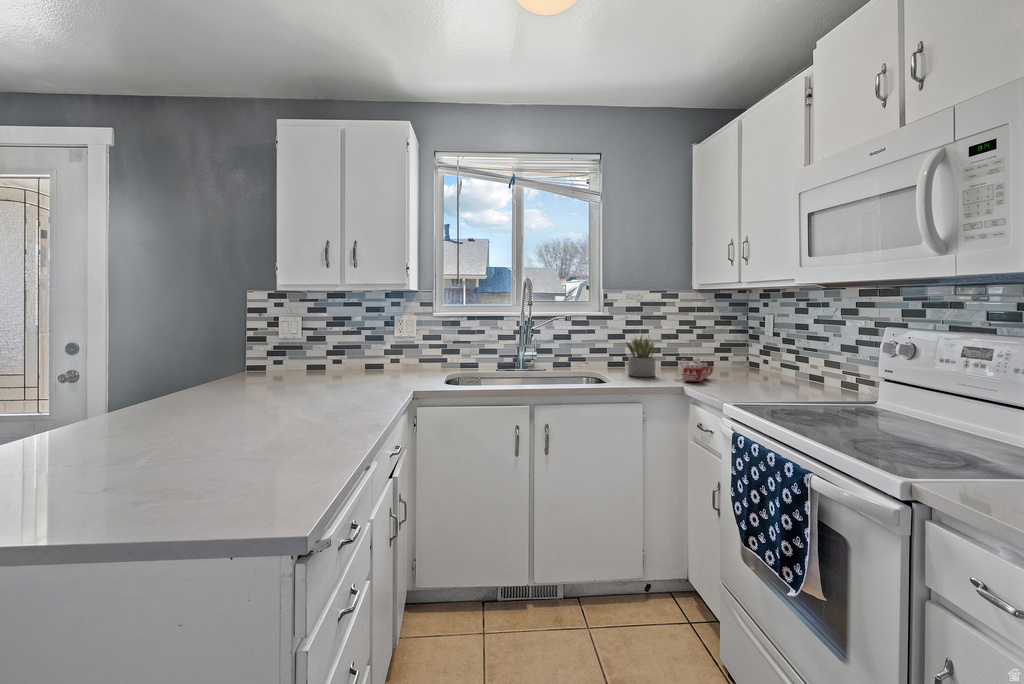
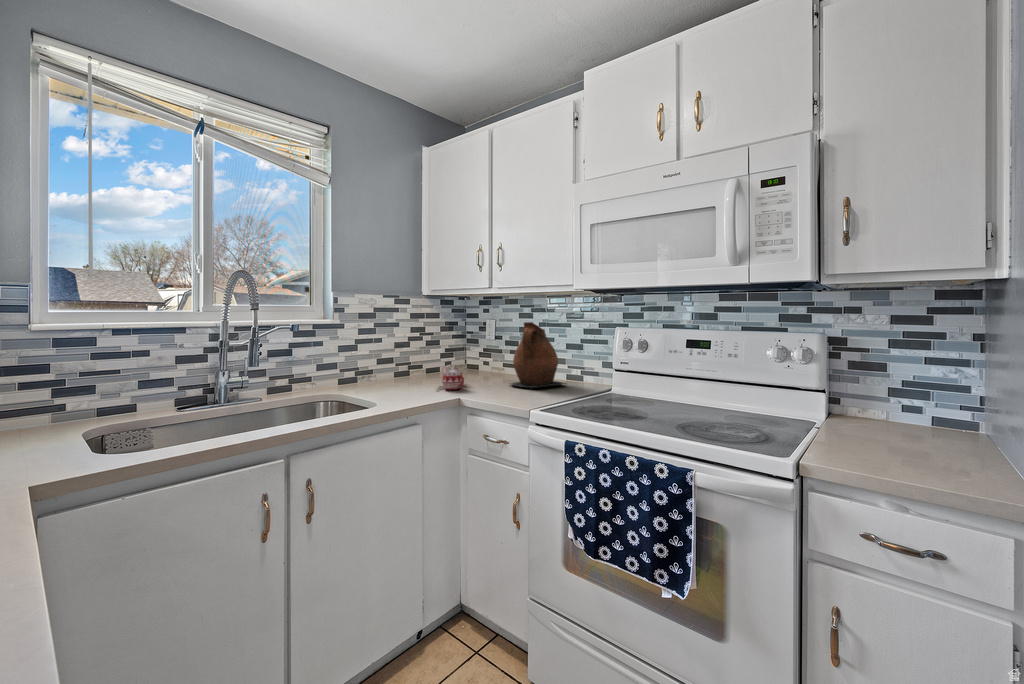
ceramic pitcher: none [753,318,825,391] -> present [512,322,566,388]
succulent plant: present [626,335,656,377] -> none [373,342,410,390]

